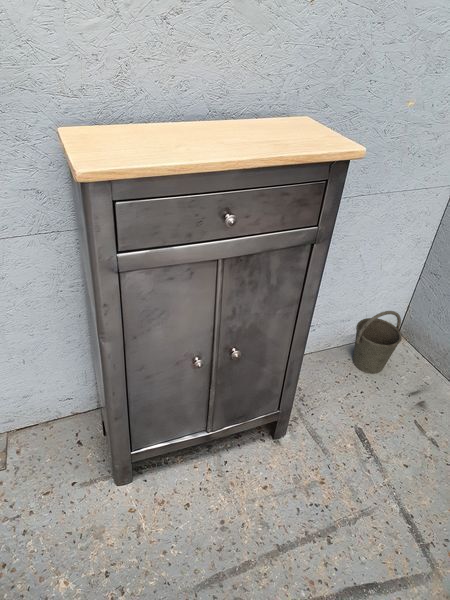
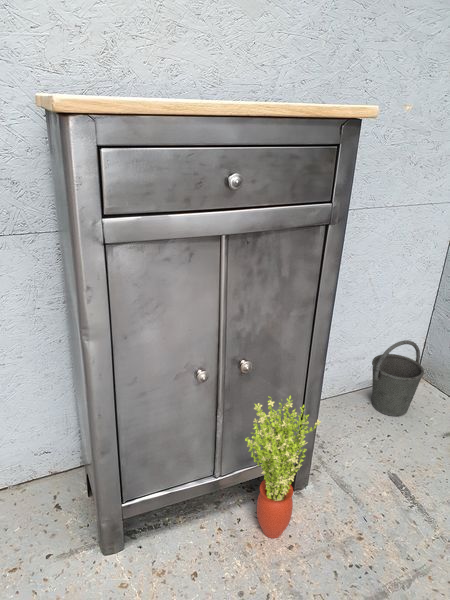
potted plant: none [232,381,296,479] -> present [245,396,321,538]

